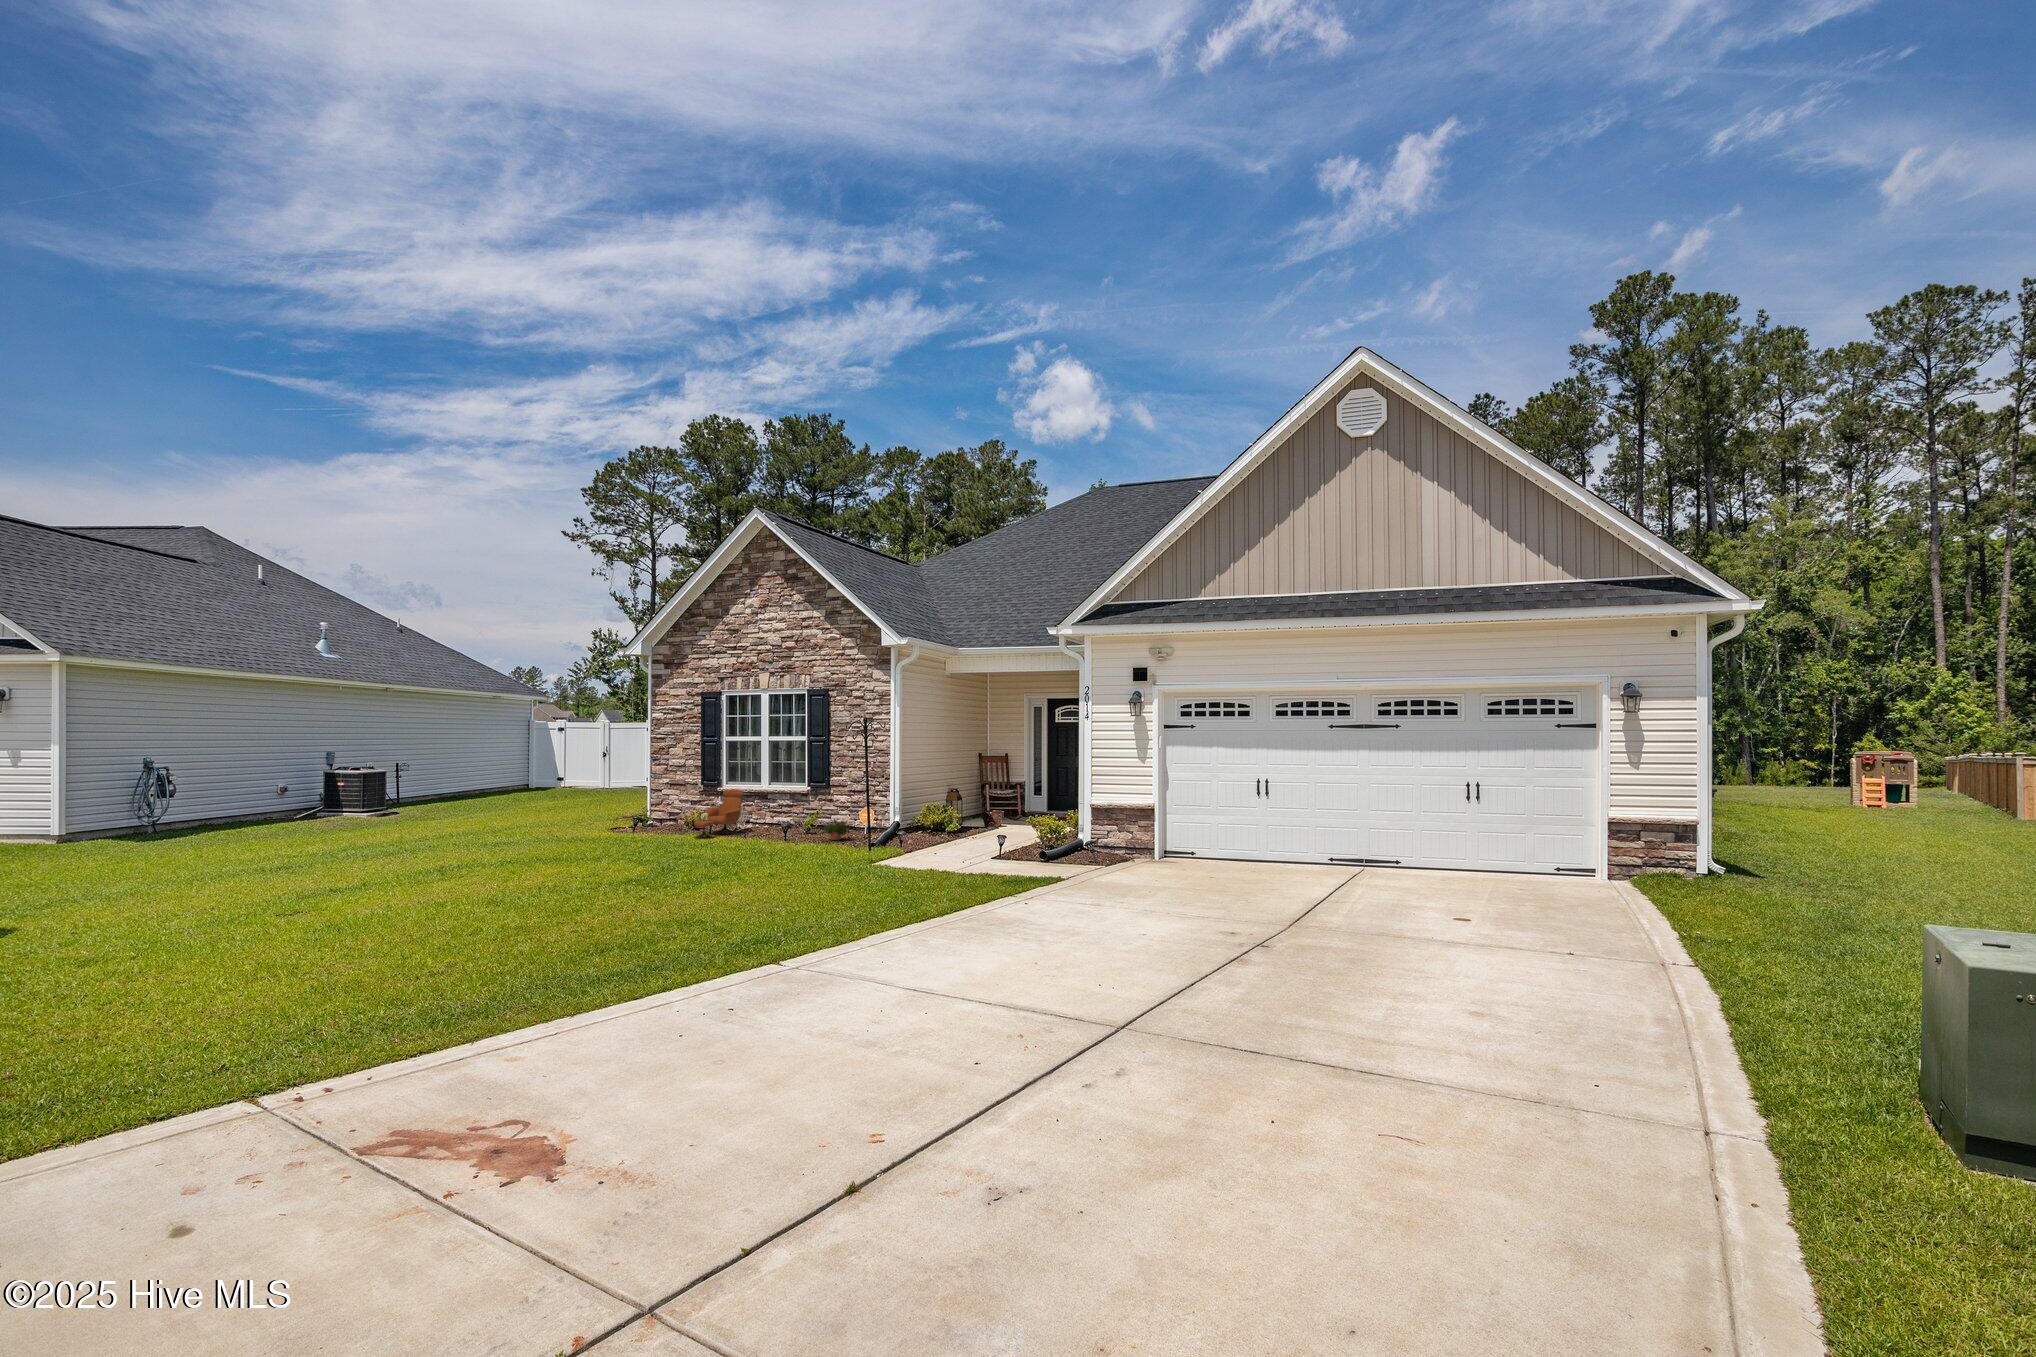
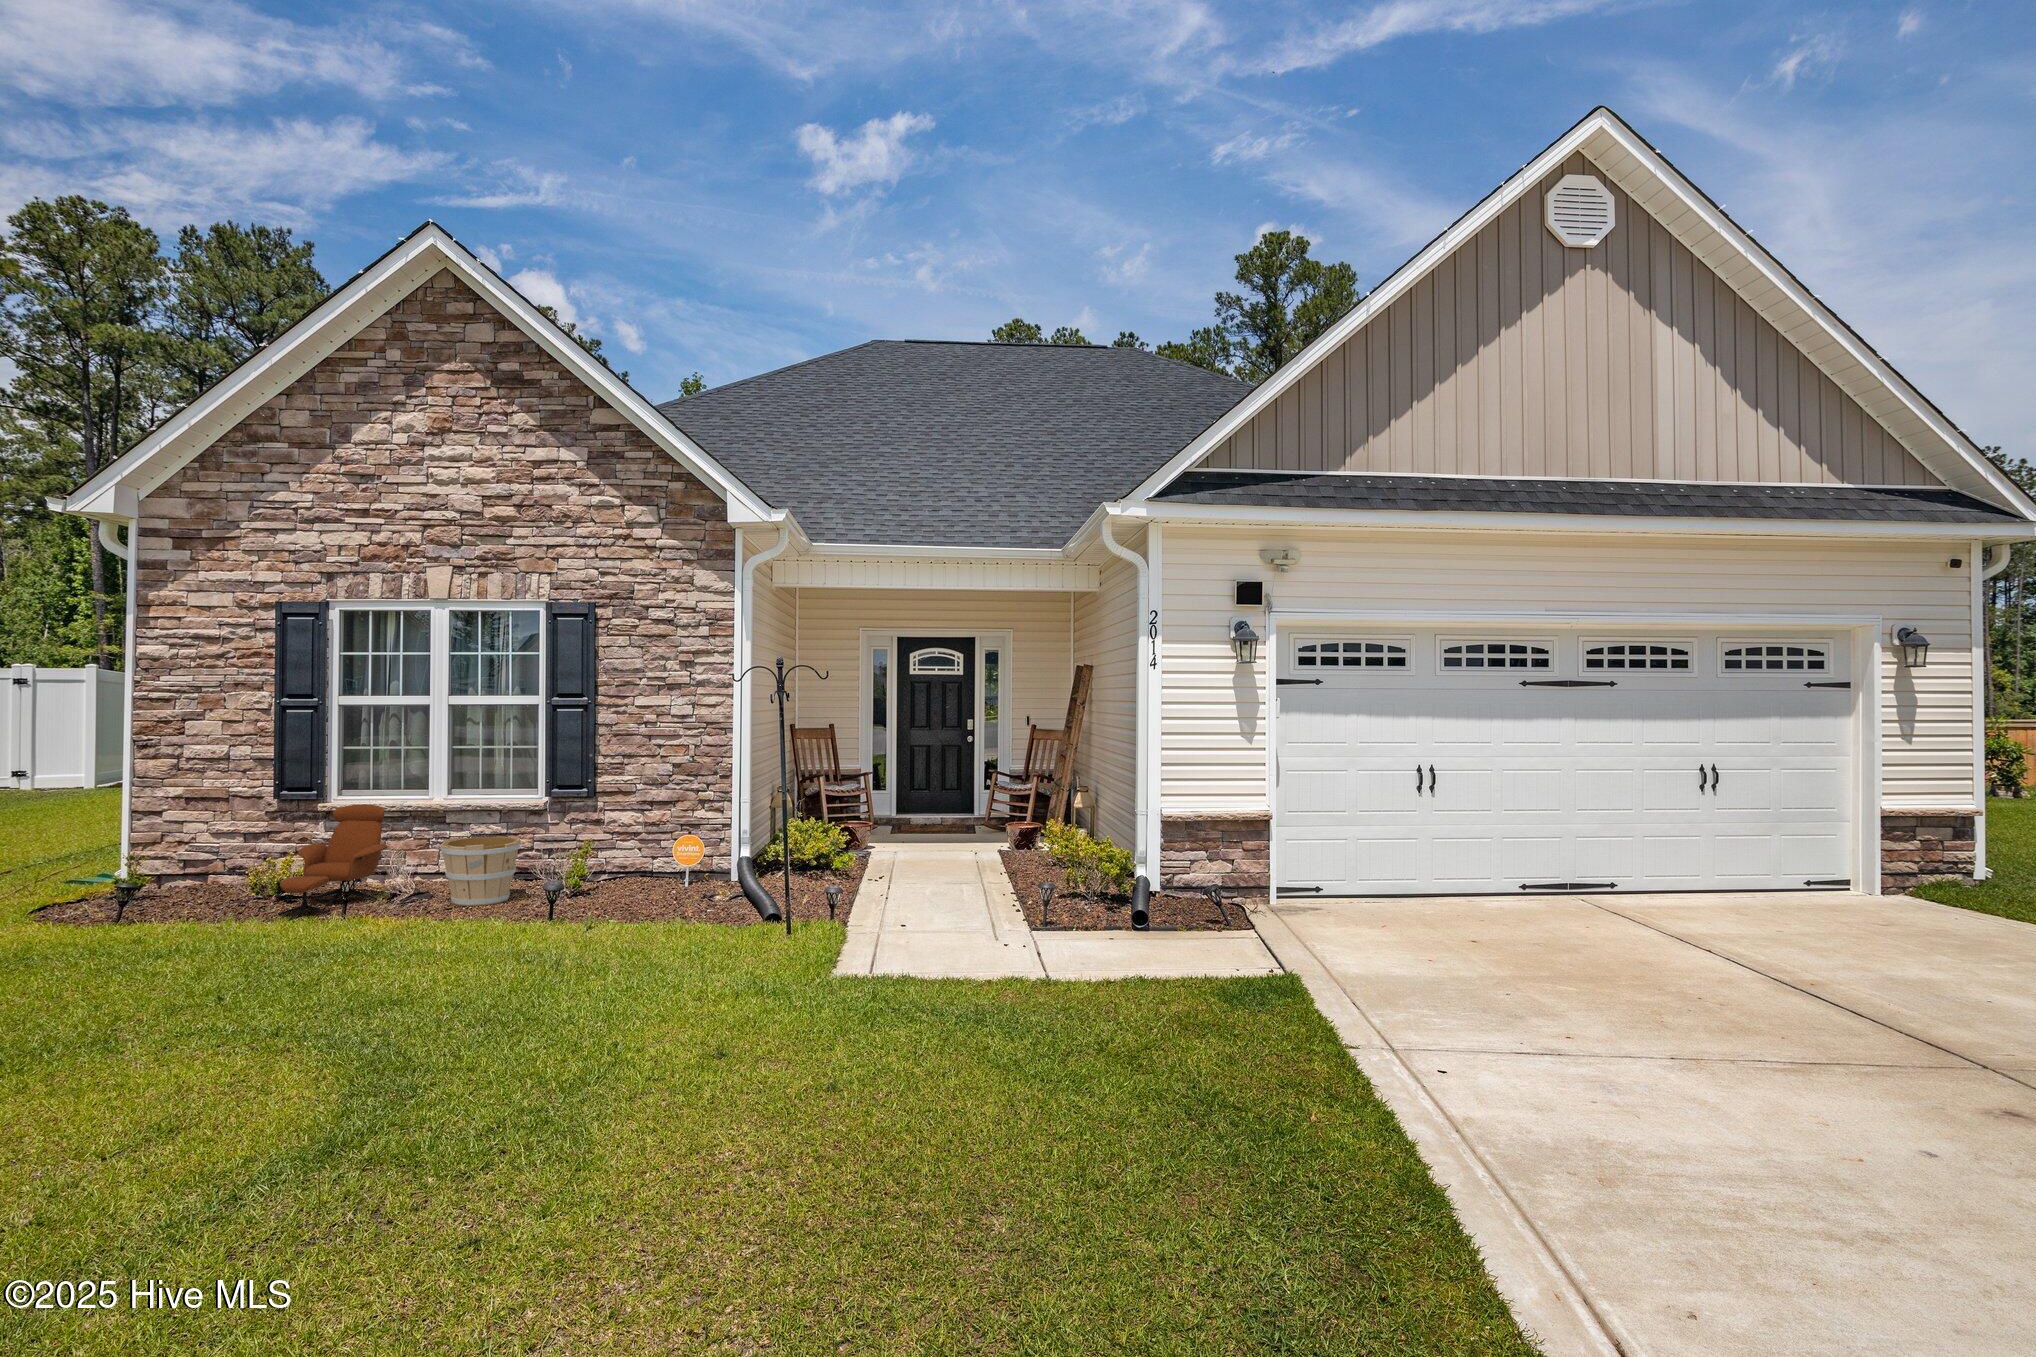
wooden bucket: none [759,806,795,839] -> present [441,836,521,906]
potted plant: present [821,820,850,841] -> none [594,859,653,904]

